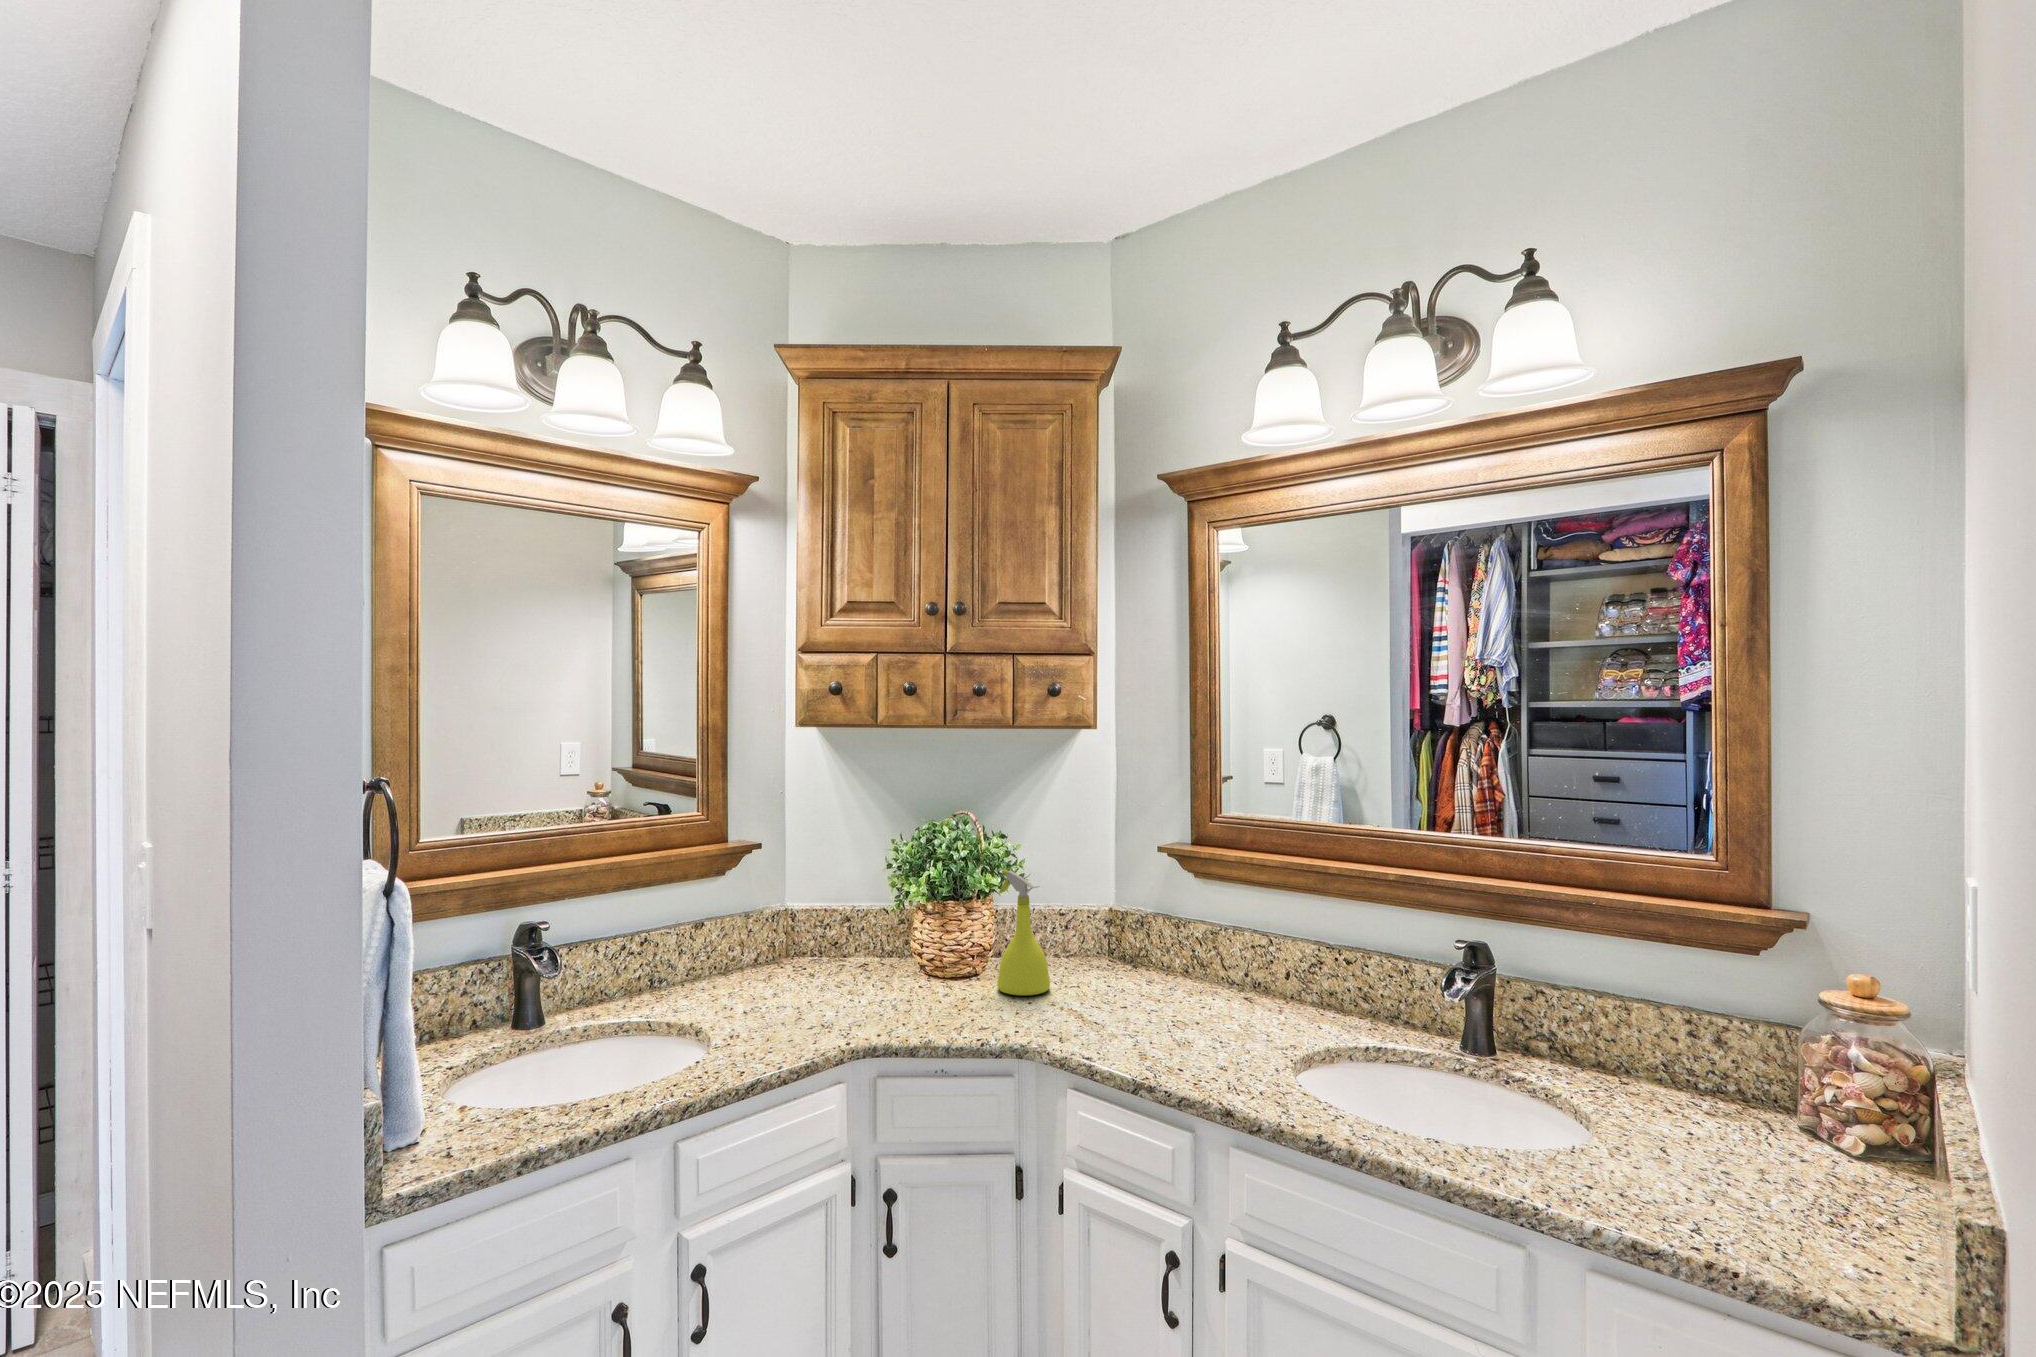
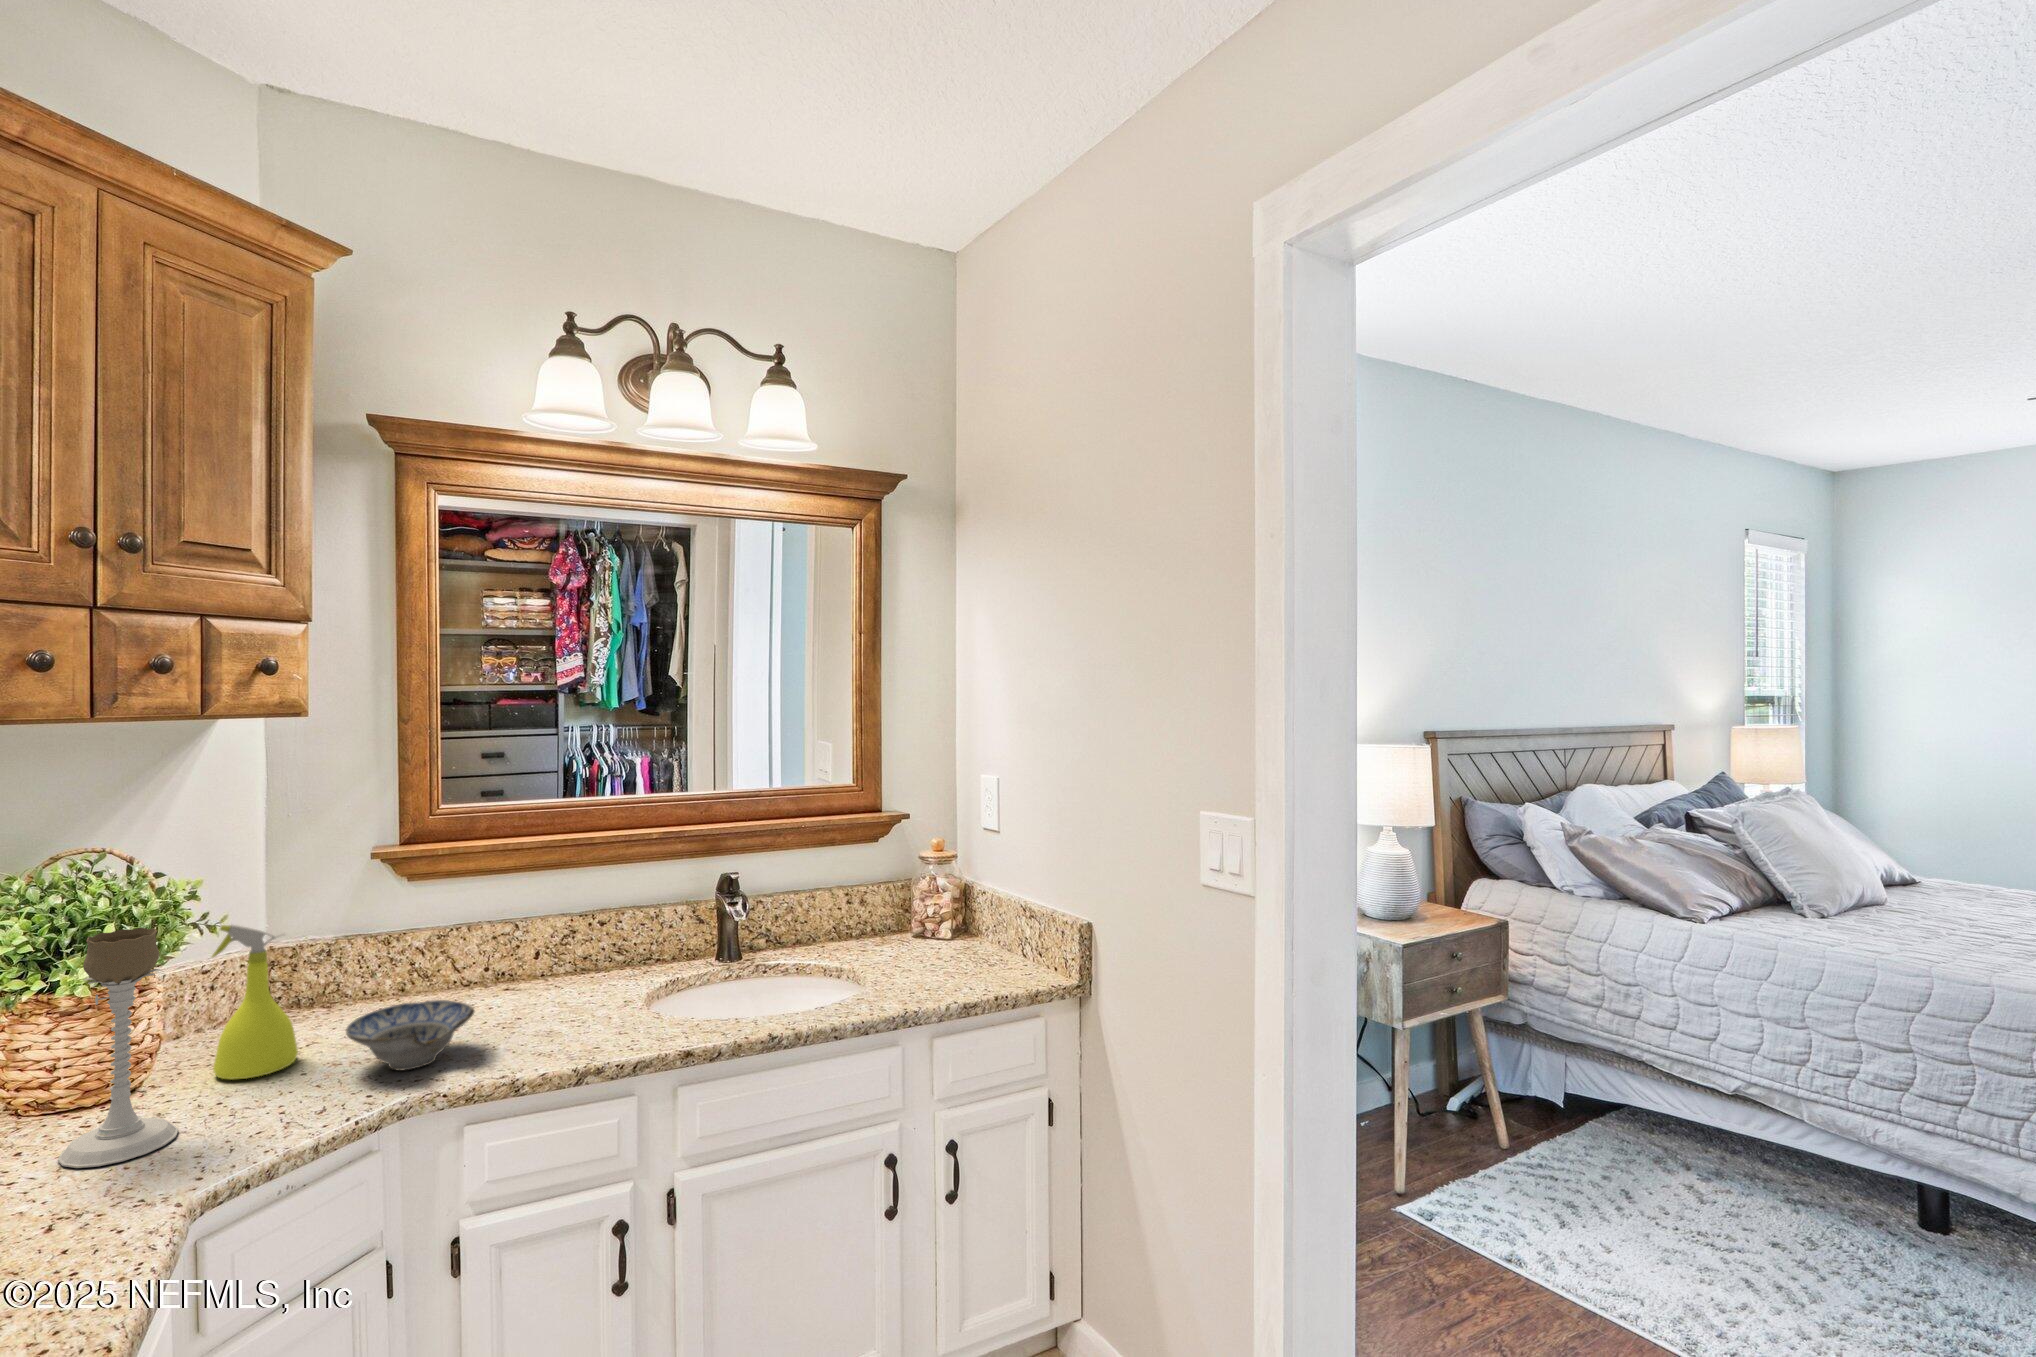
candle holder: none [873,853,933,1012] -> present [58,928,178,1168]
ceramic bowl: none [1028,969,1126,1028] -> present [346,1000,474,1071]

